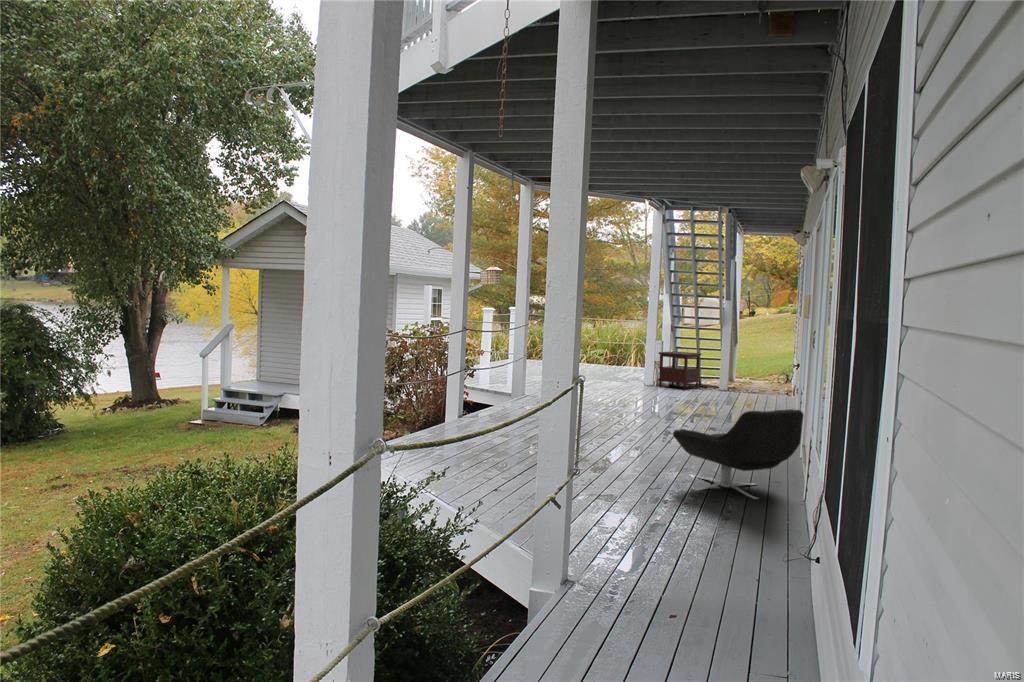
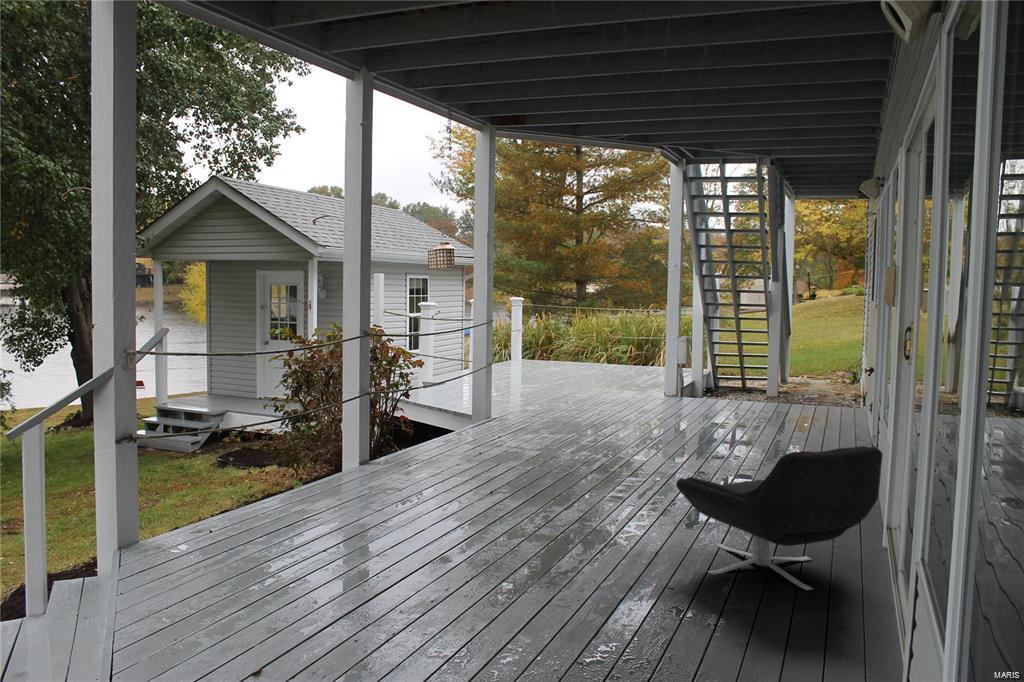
side table: present [659,351,701,390] -> none [686,348,742,399]

